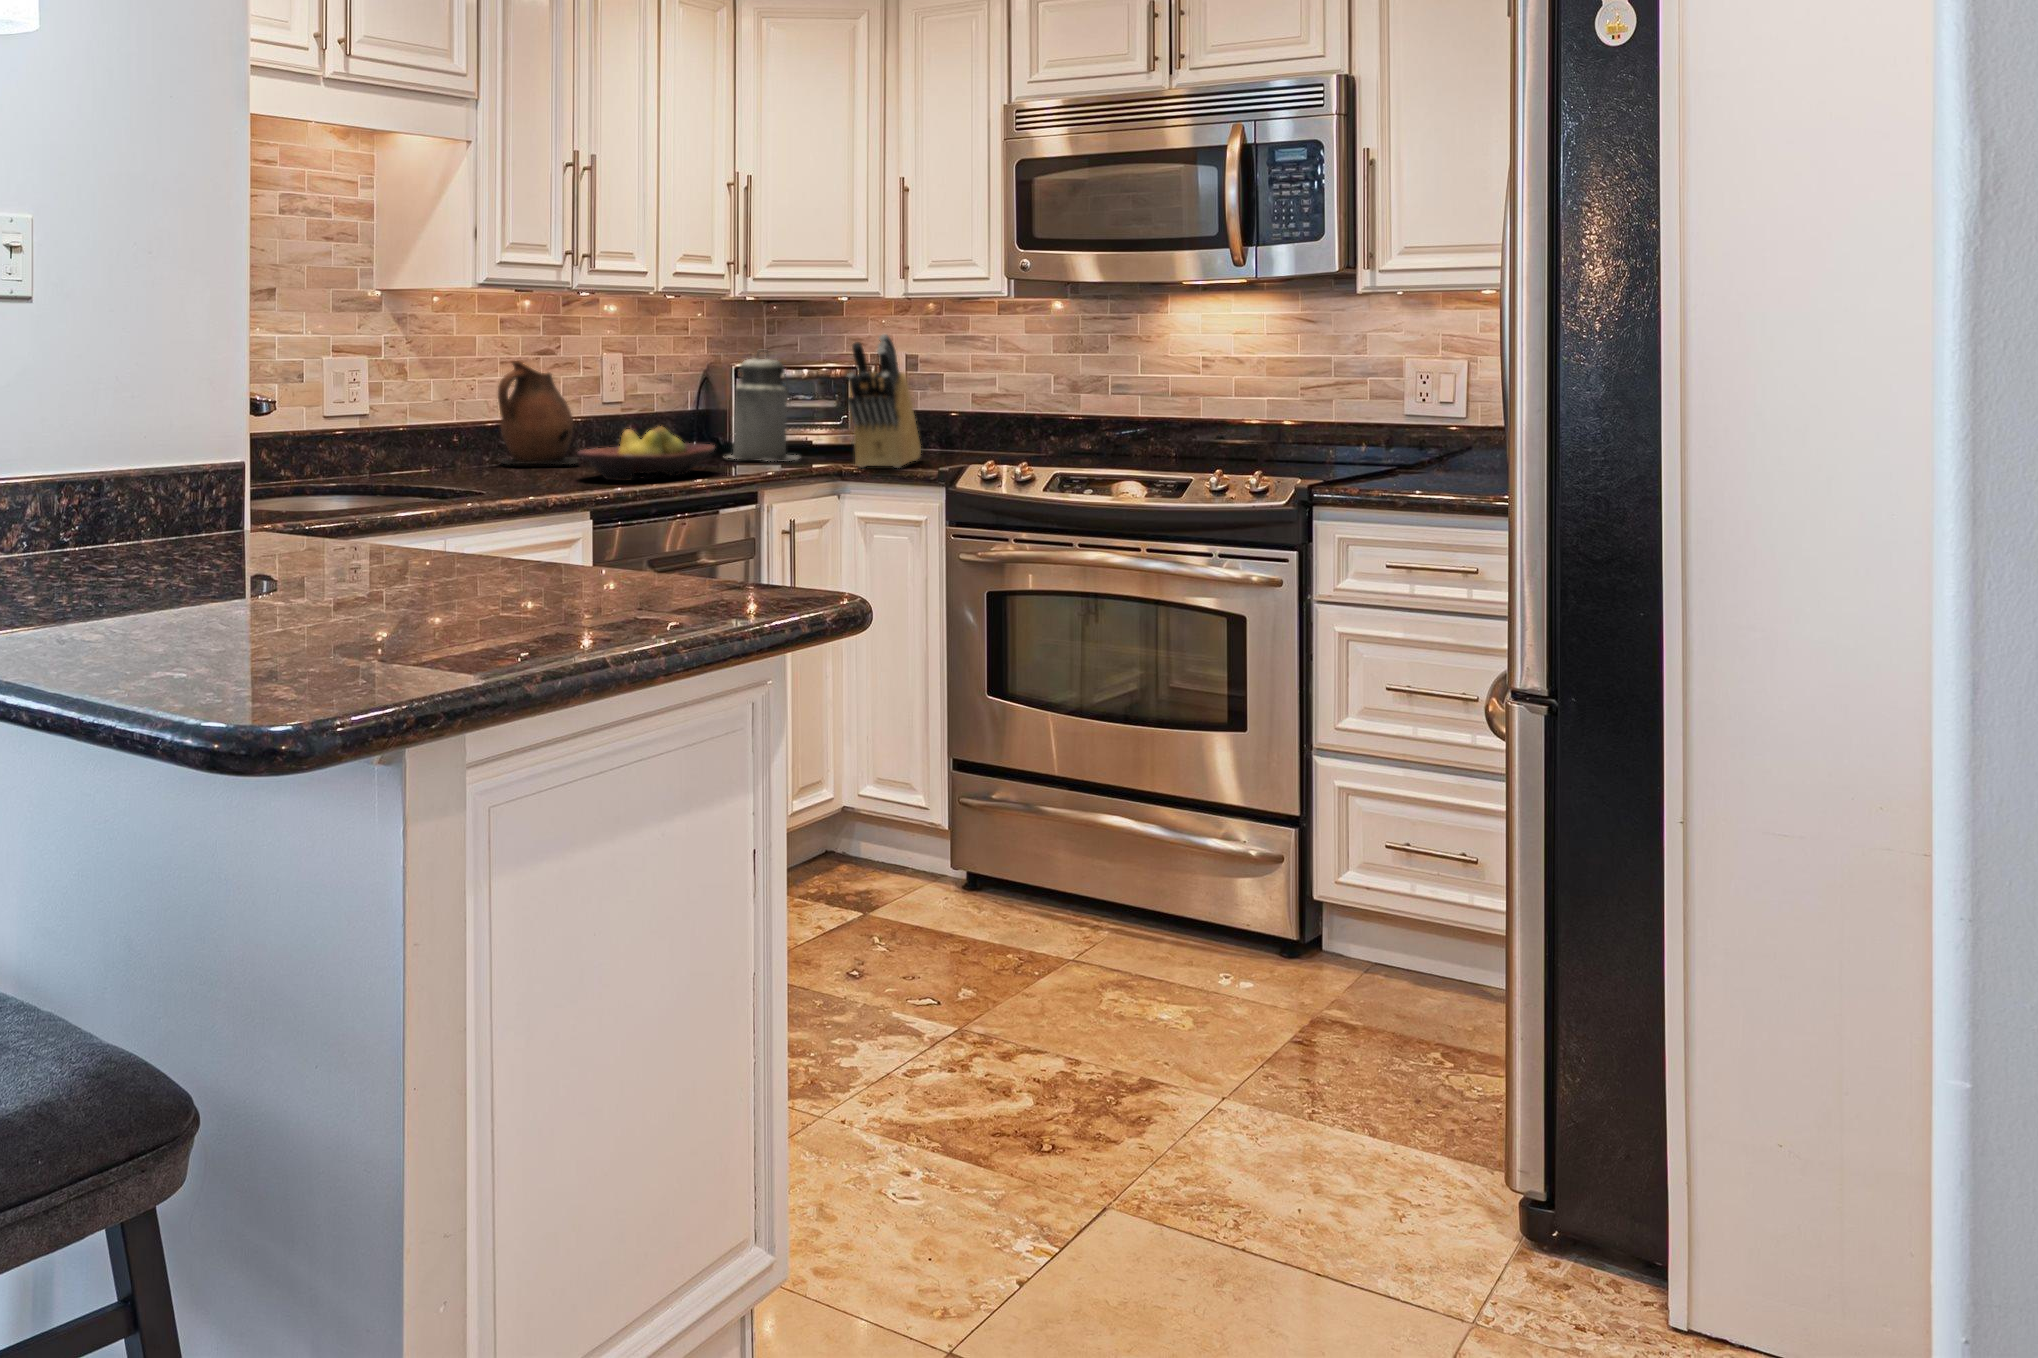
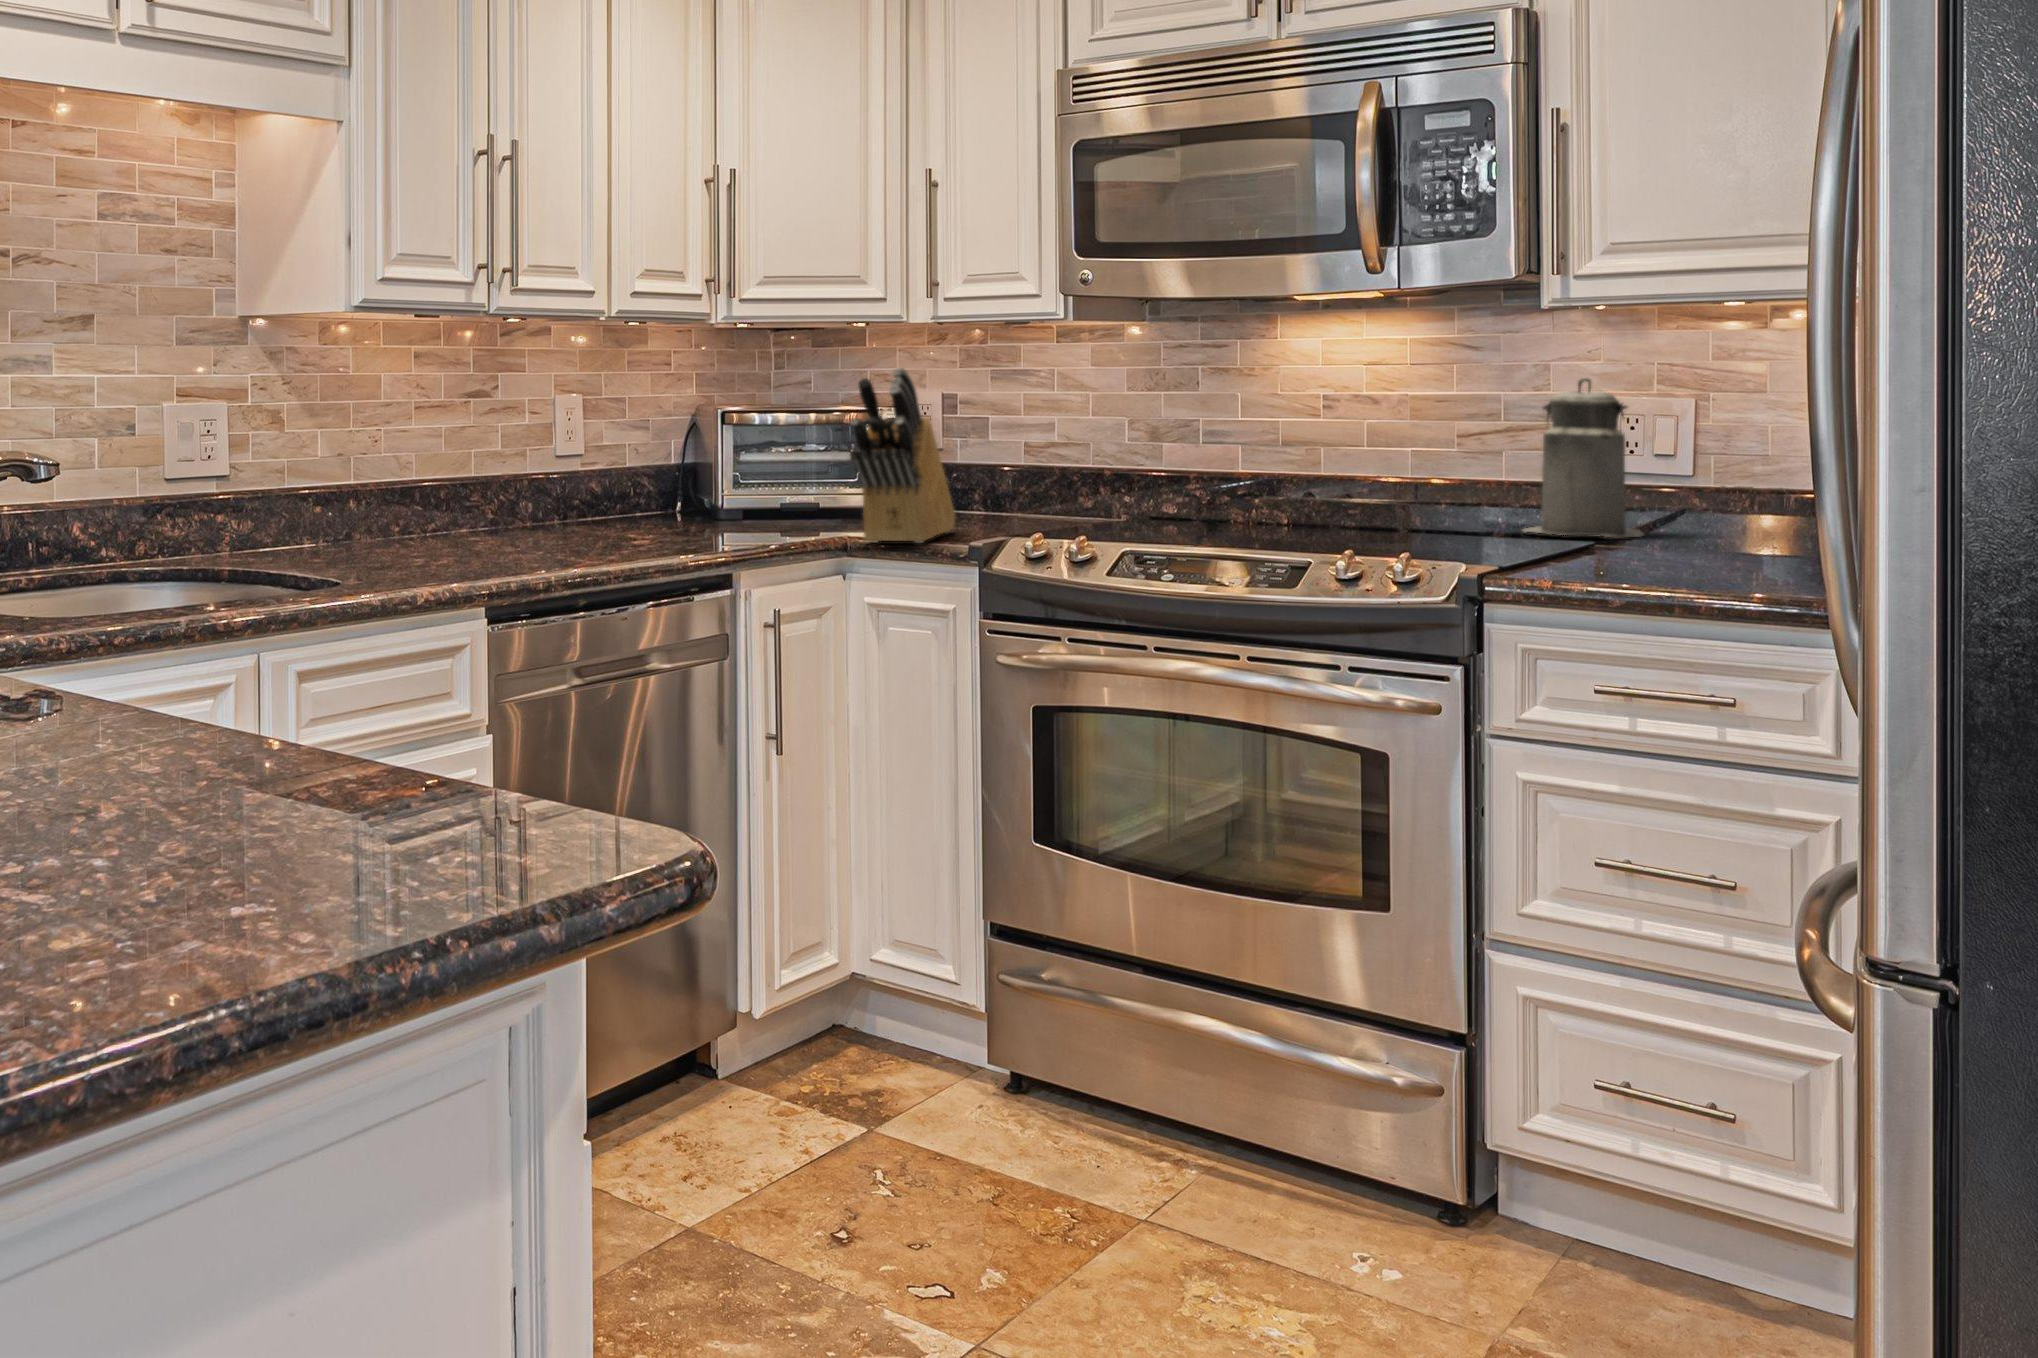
canister: present [729,351,799,461] -> present [1524,378,1643,537]
ceramic pitcher: present [498,361,578,464] -> none [403,406,511,542]
fruit bowl: present [578,427,715,481] -> none [488,491,678,564]

